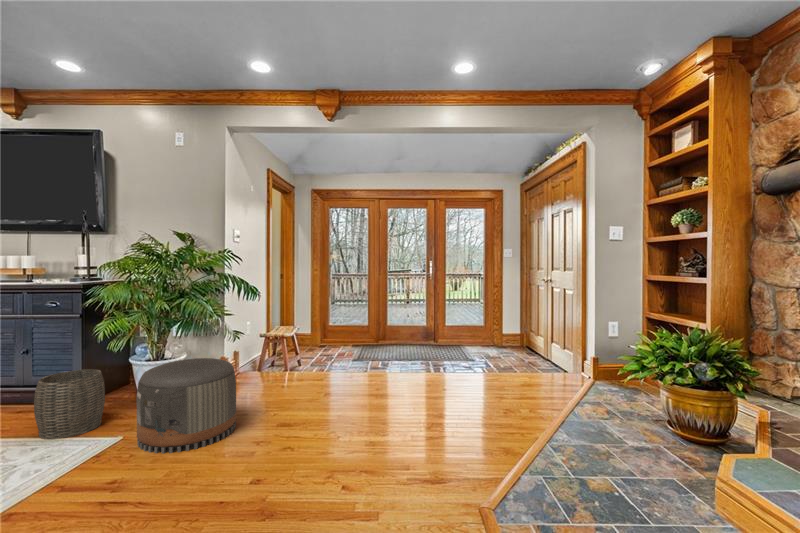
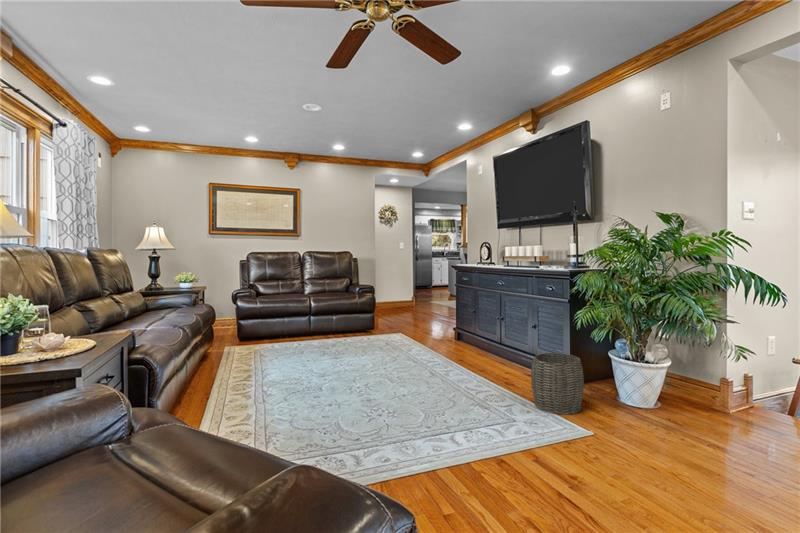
pouf: present [137,358,236,454] -> none [604,369,728,488]

